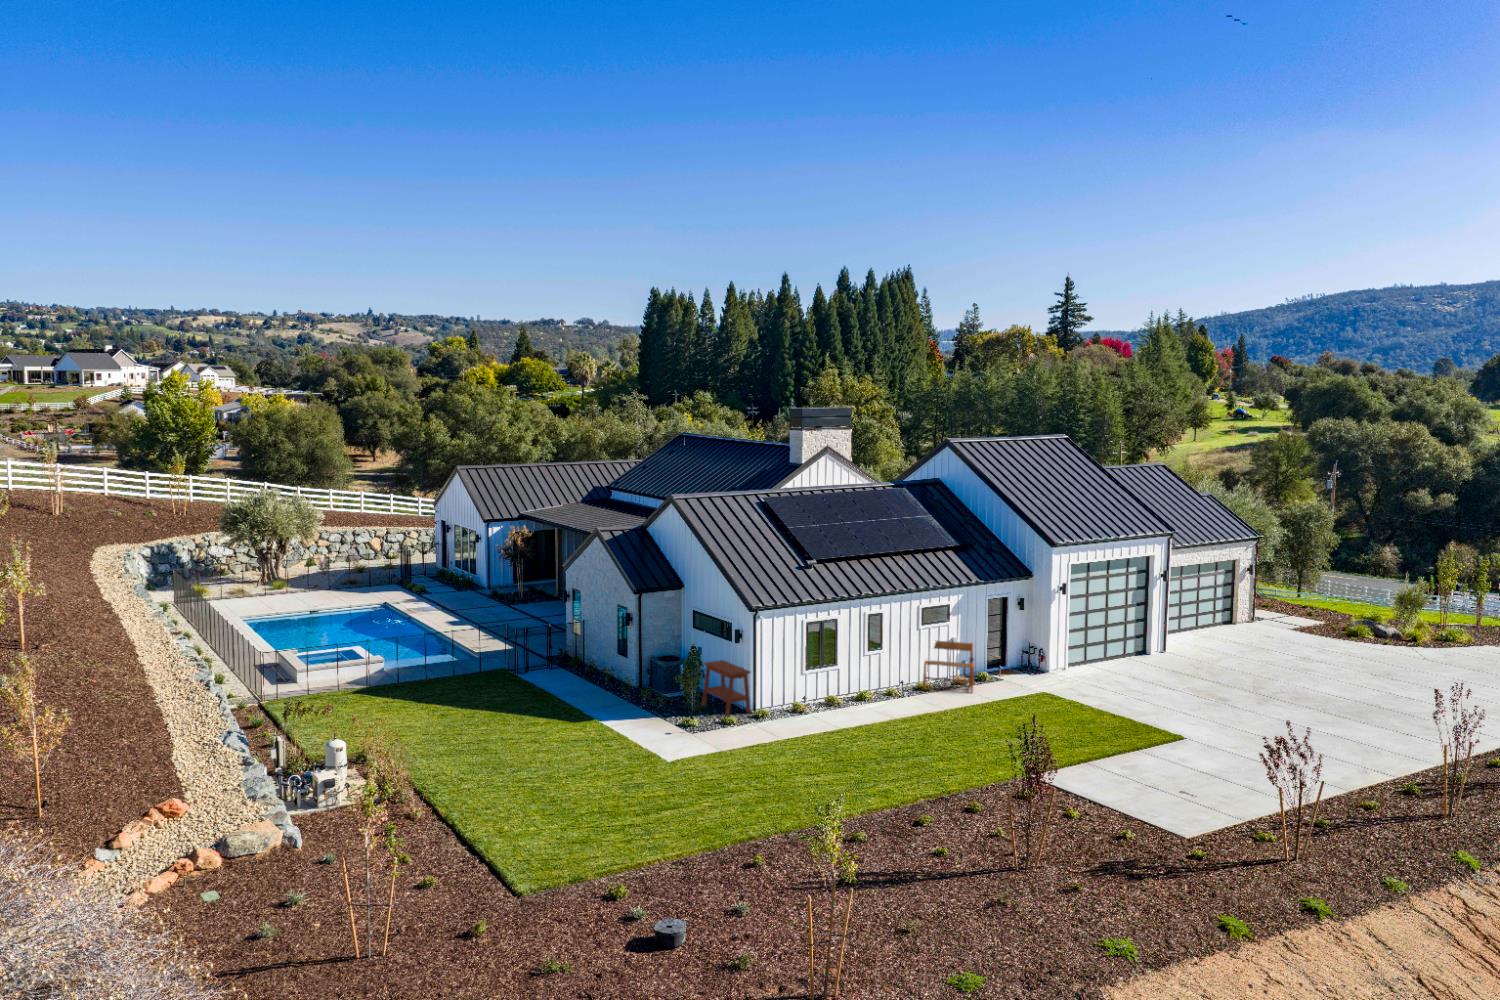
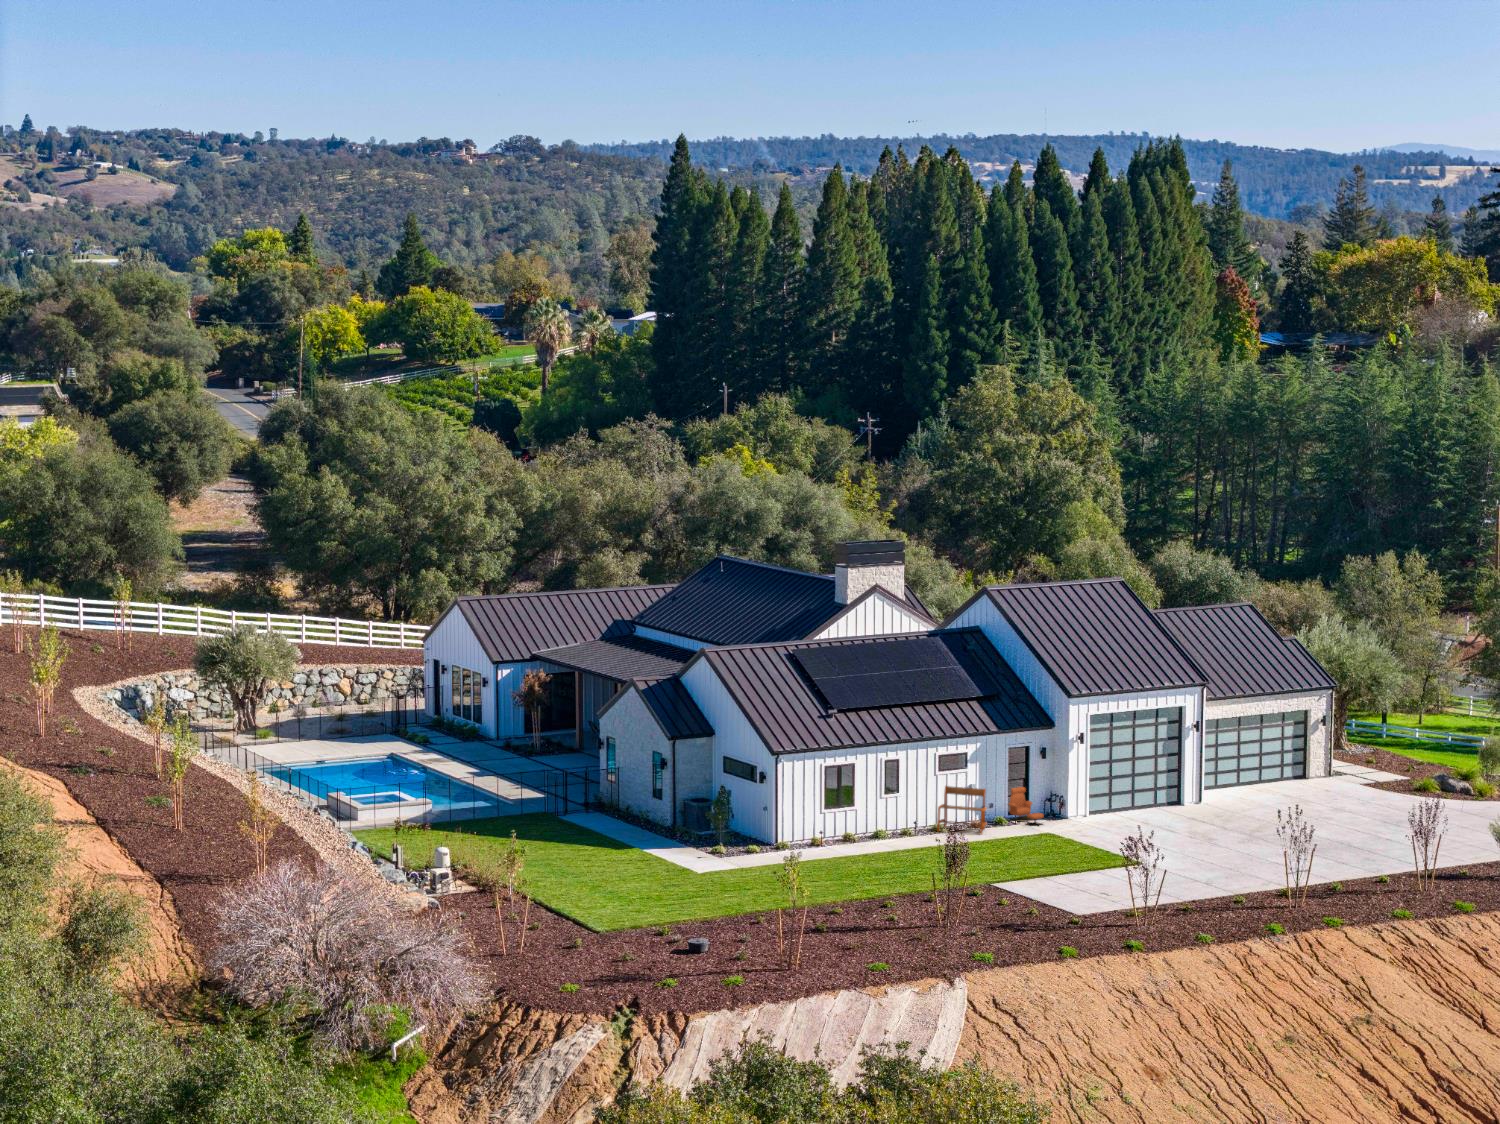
lounge chair: none [989,639,1028,681] -> present [1008,787,1044,826]
side table: present [702,660,751,717] -> none [730,800,773,848]

